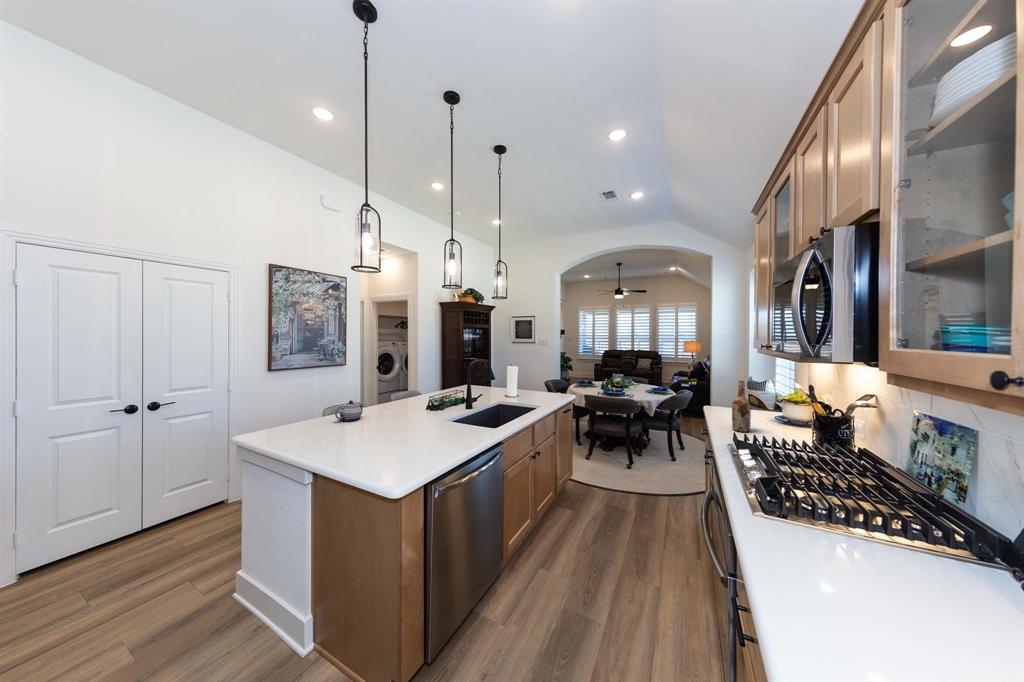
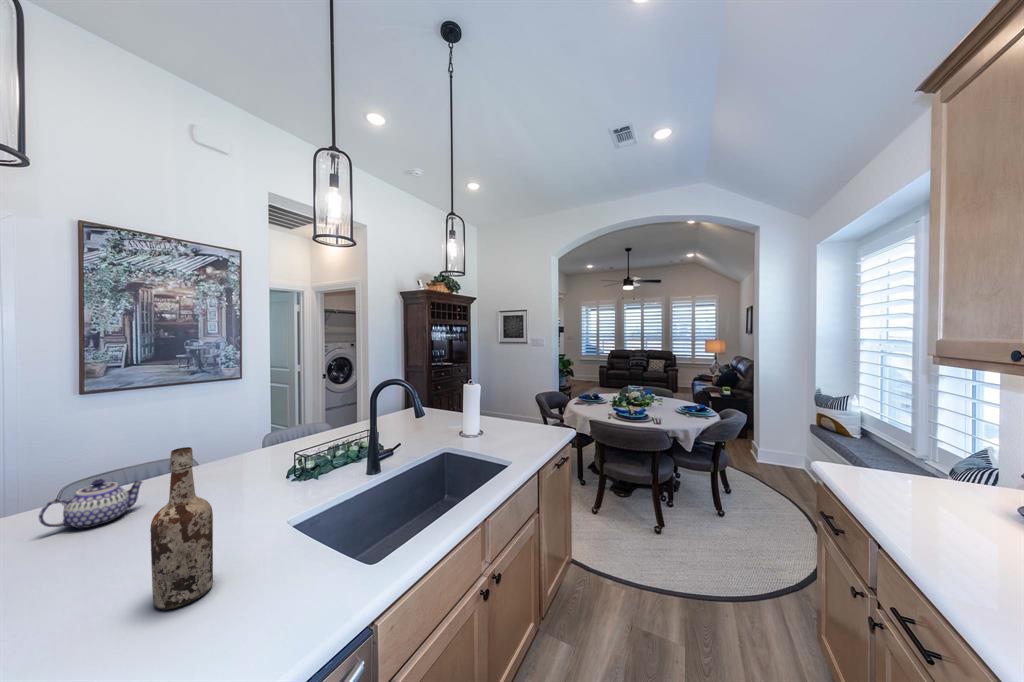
wine bottle: present [732,381,751,432] -> present [151,447,213,610]

